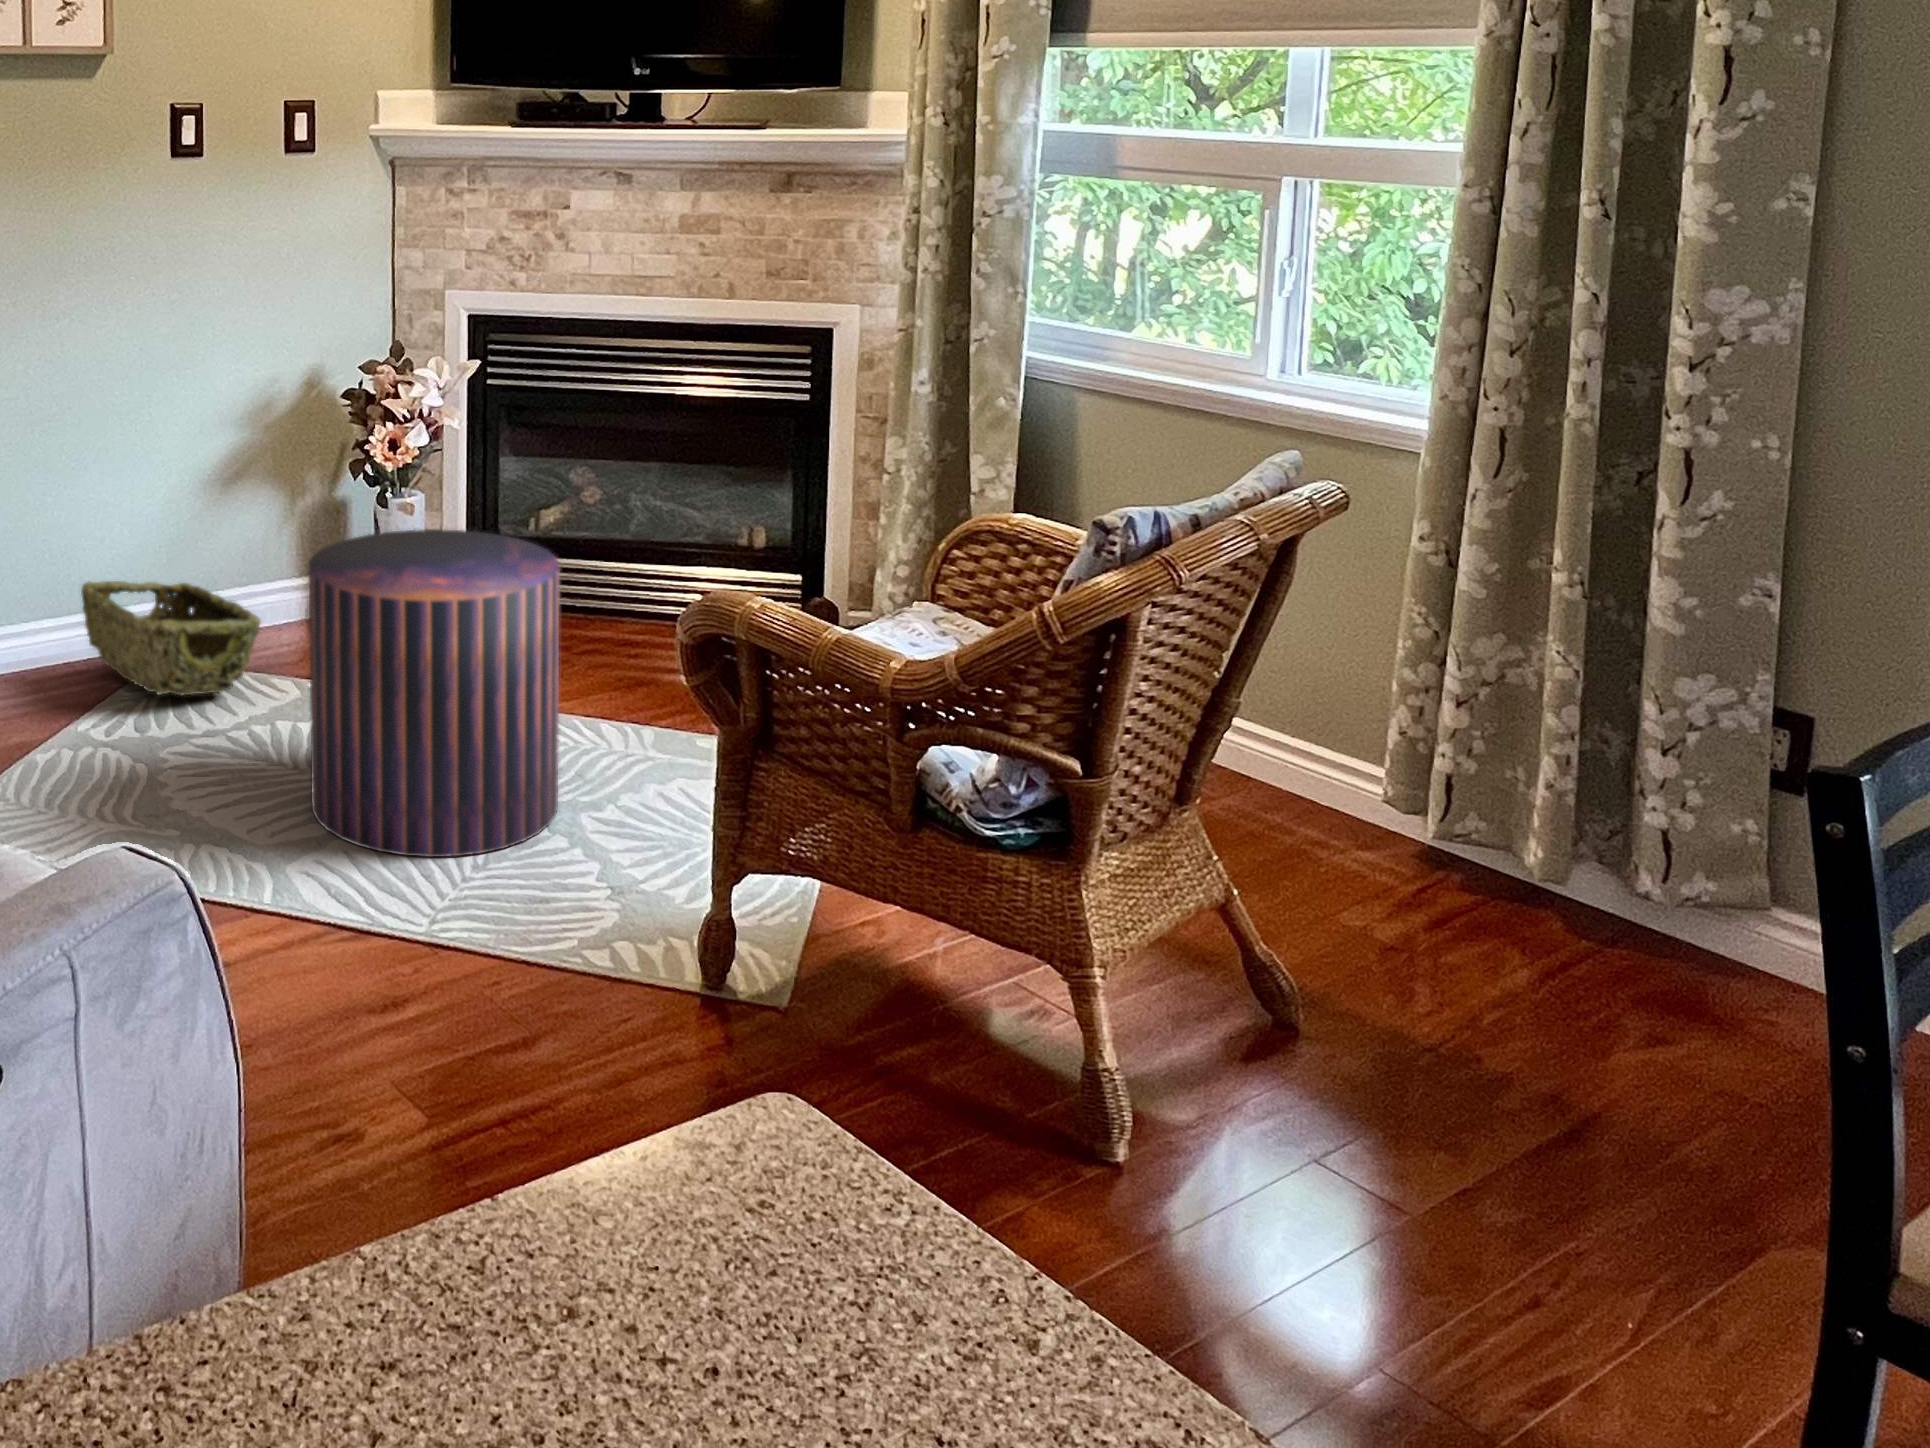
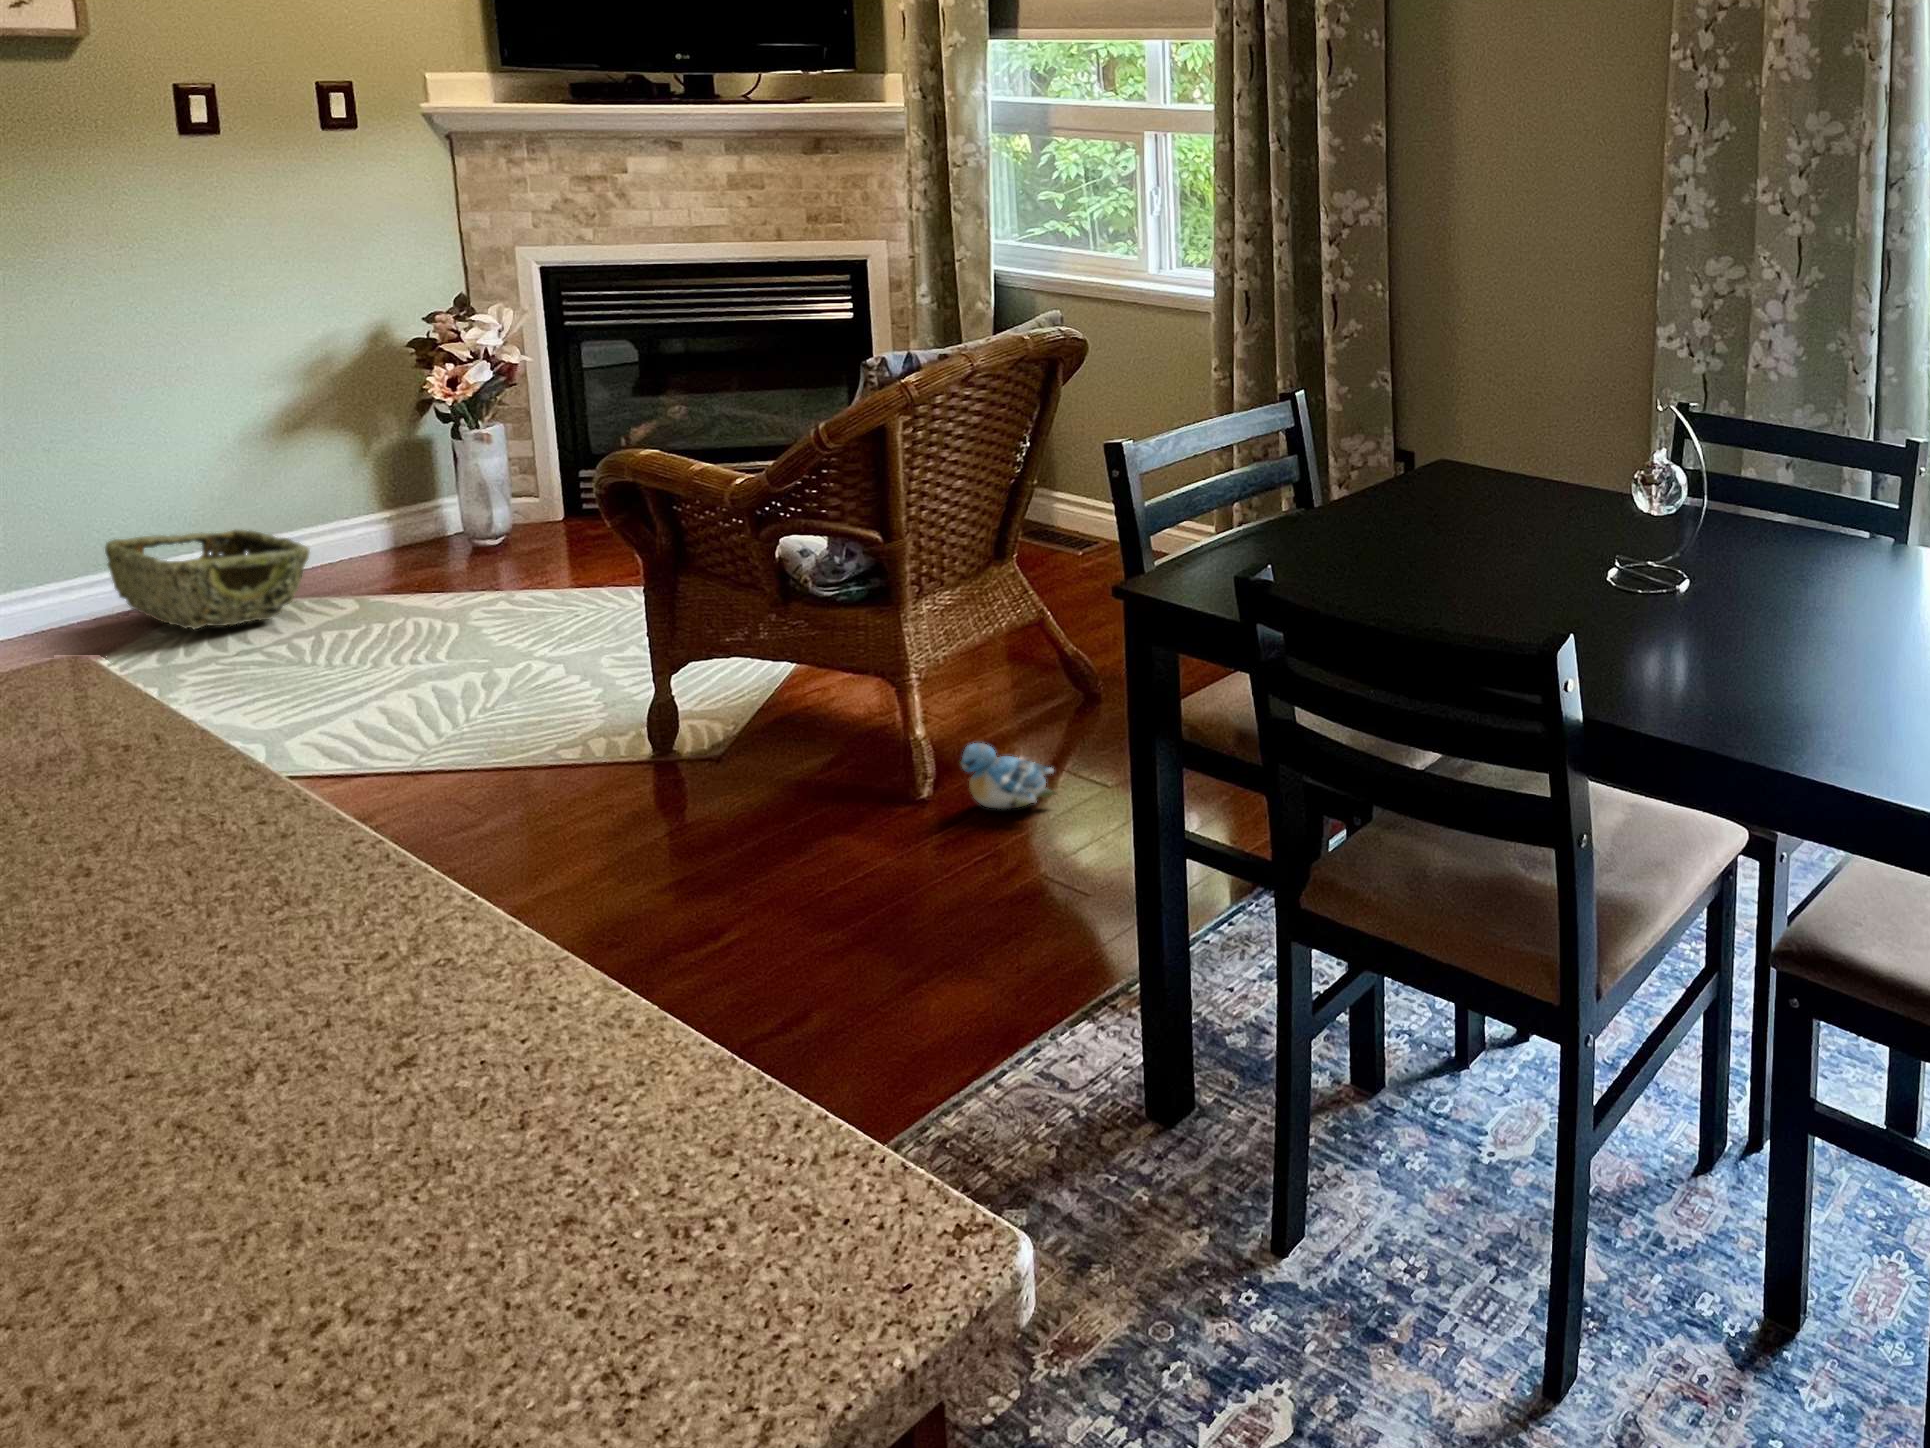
pouf: present [308,529,560,857] -> none [308,443,585,713]
plush toy: none [1197,1118,1360,1247] -> present [960,743,1056,809]

